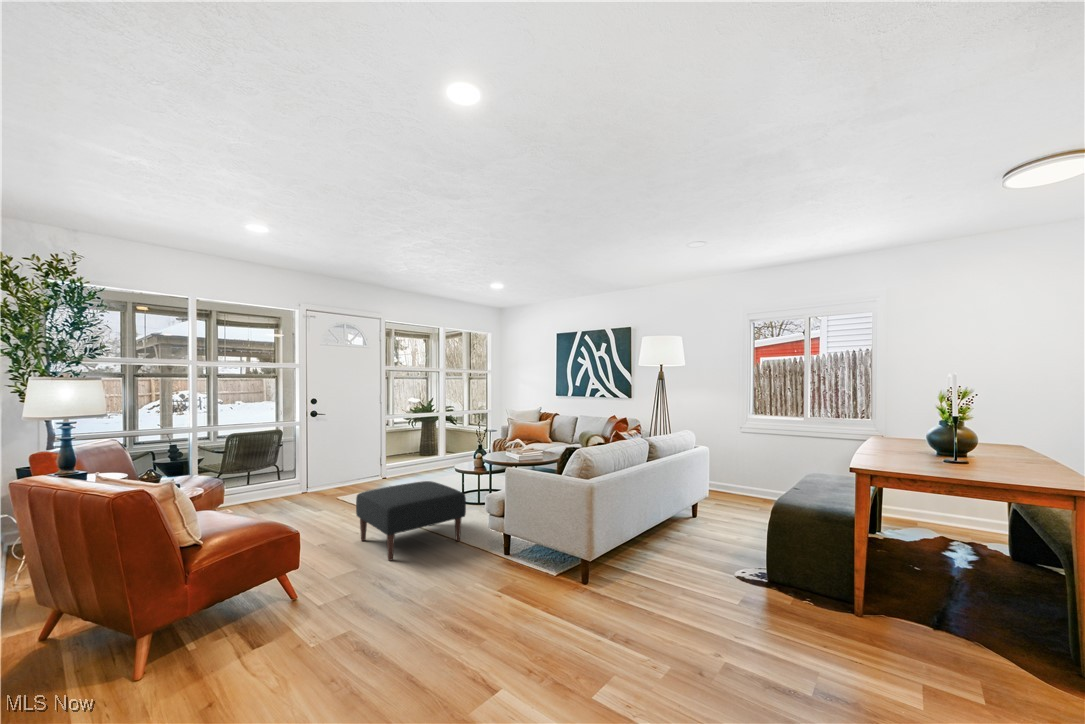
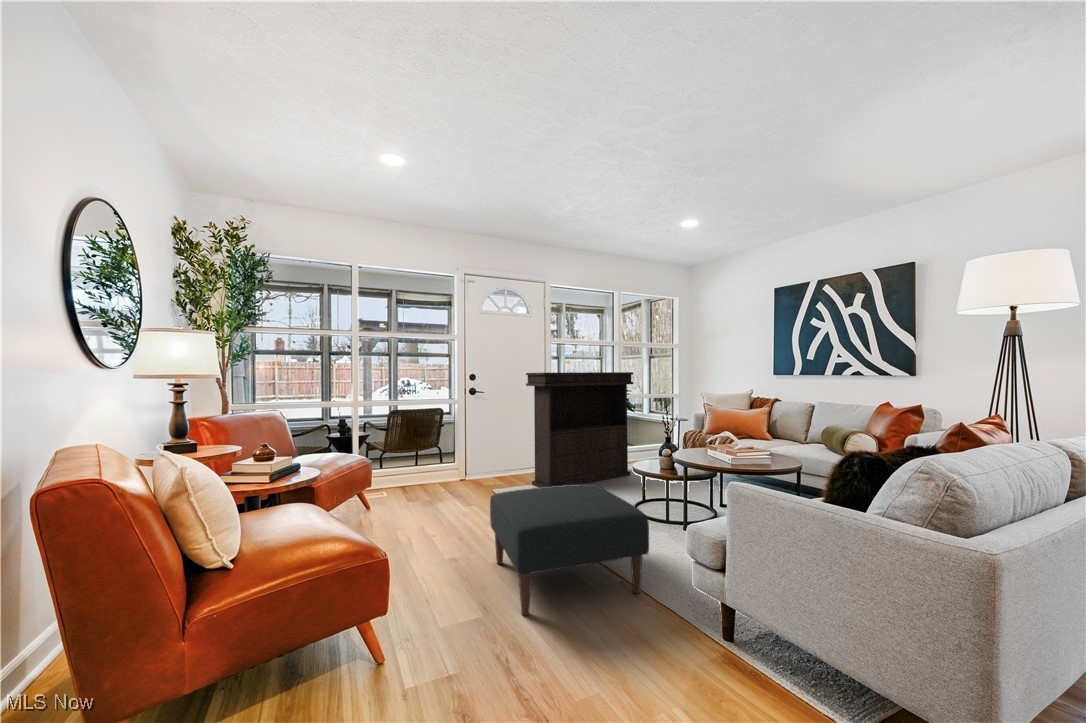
console table: none [367,395,455,494] -> present [526,372,633,488]

